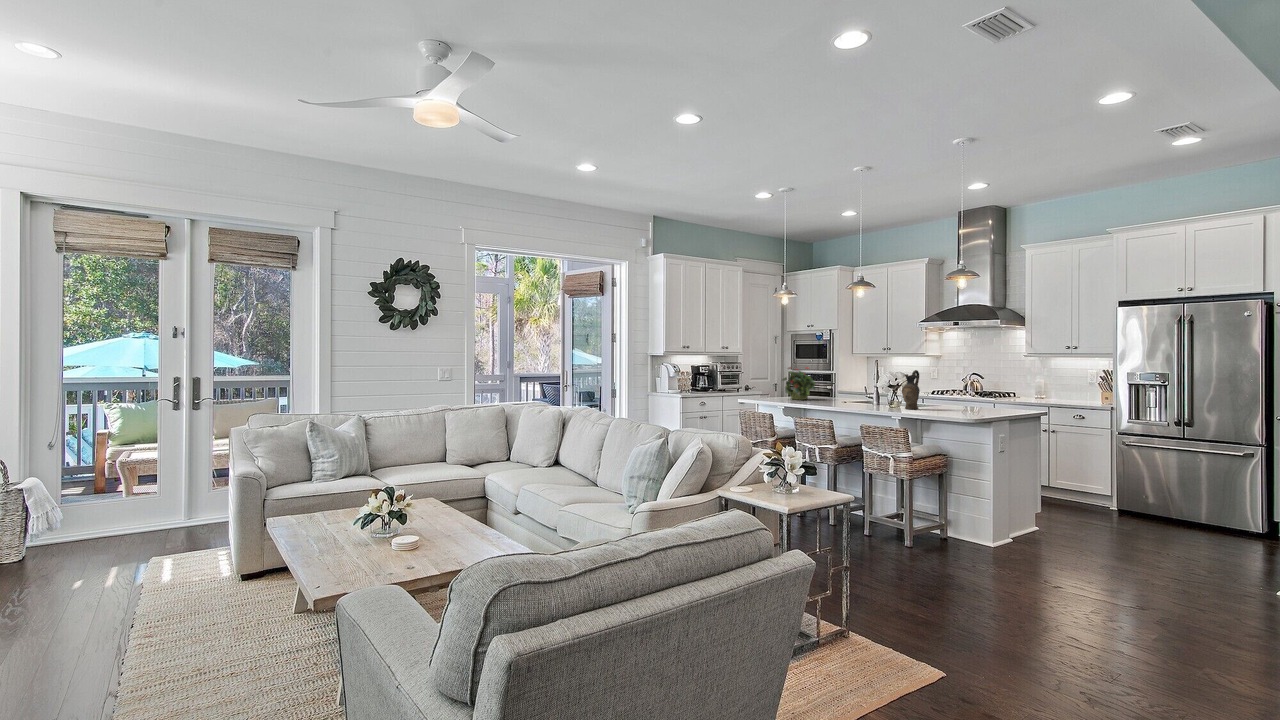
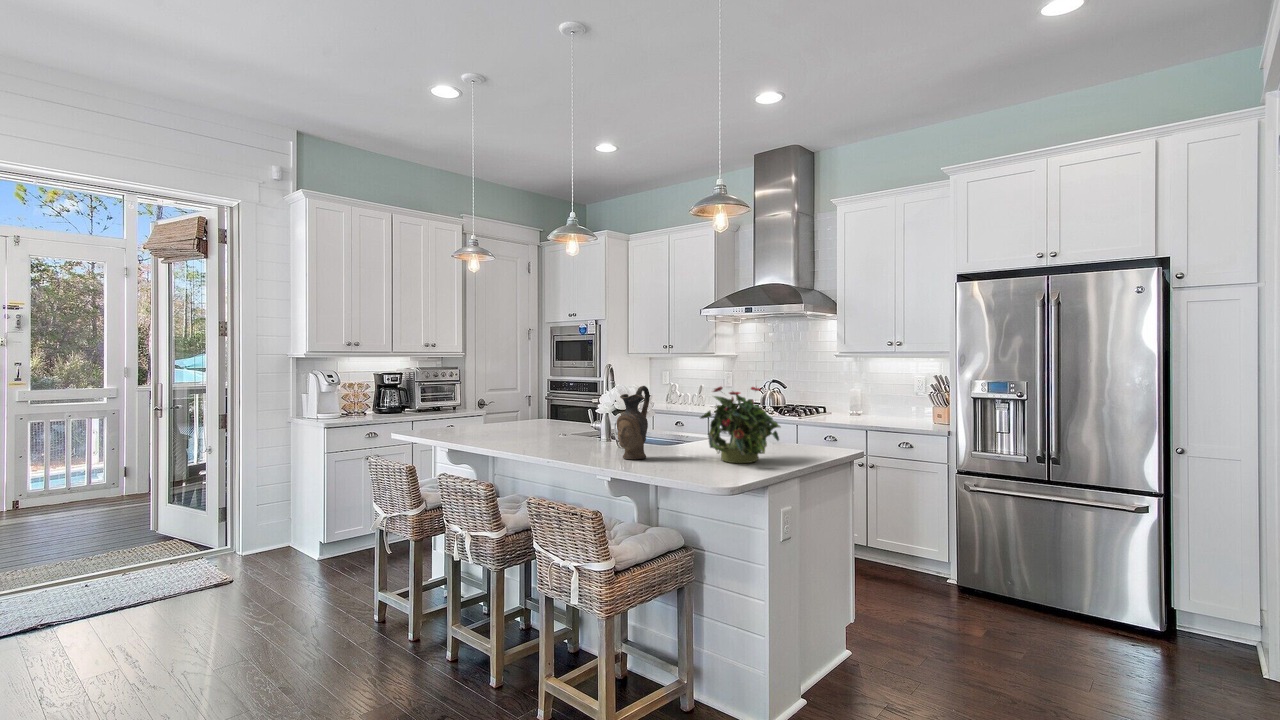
potted plant: present [783,367,816,400] -> present [700,387,780,463]

